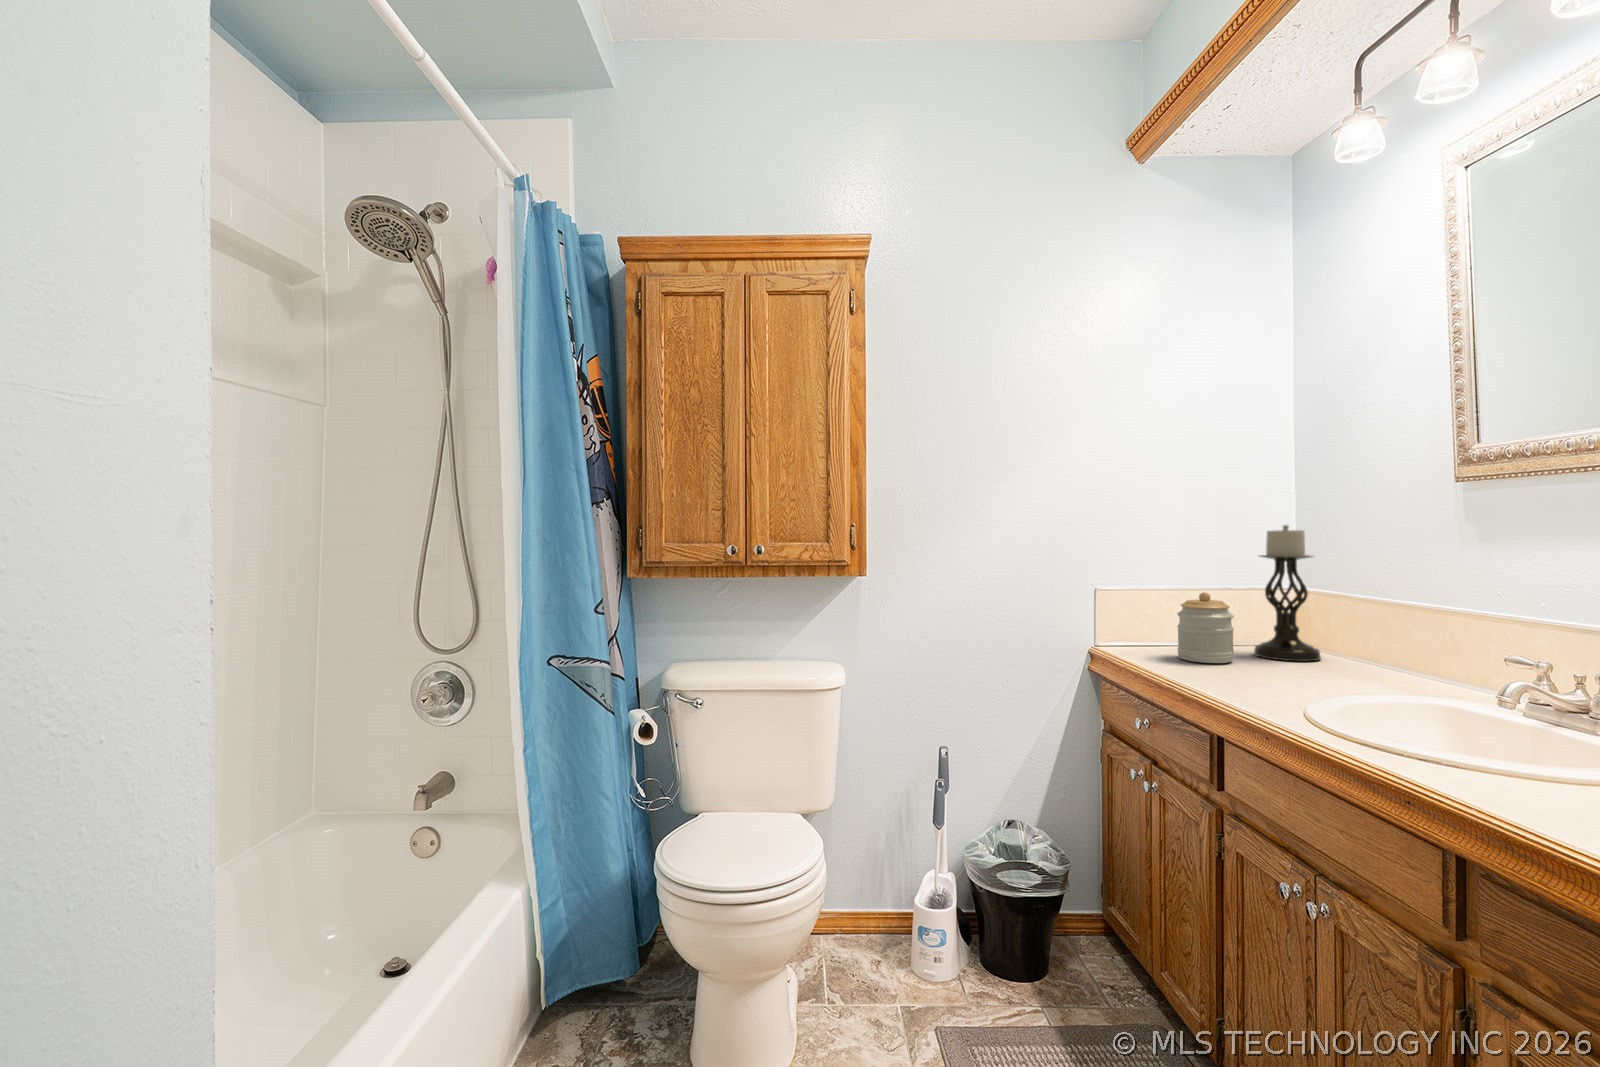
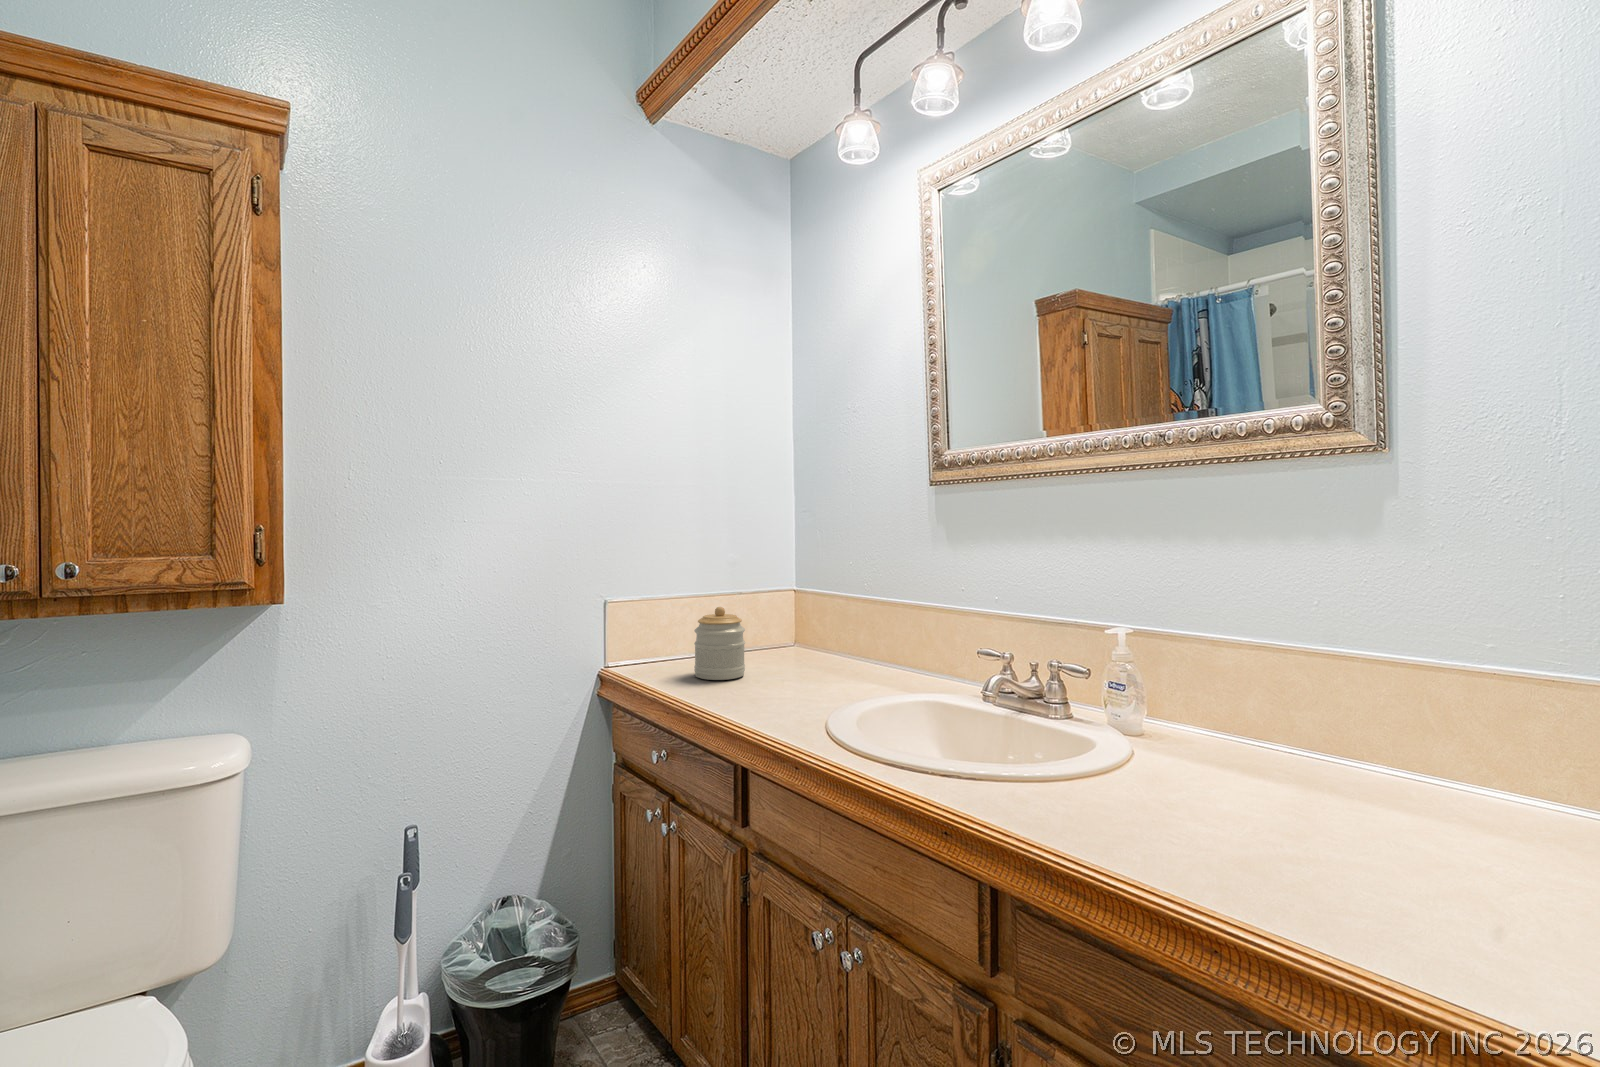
candle holder: present [1254,525,1321,661] -> none [758,540,810,668]

